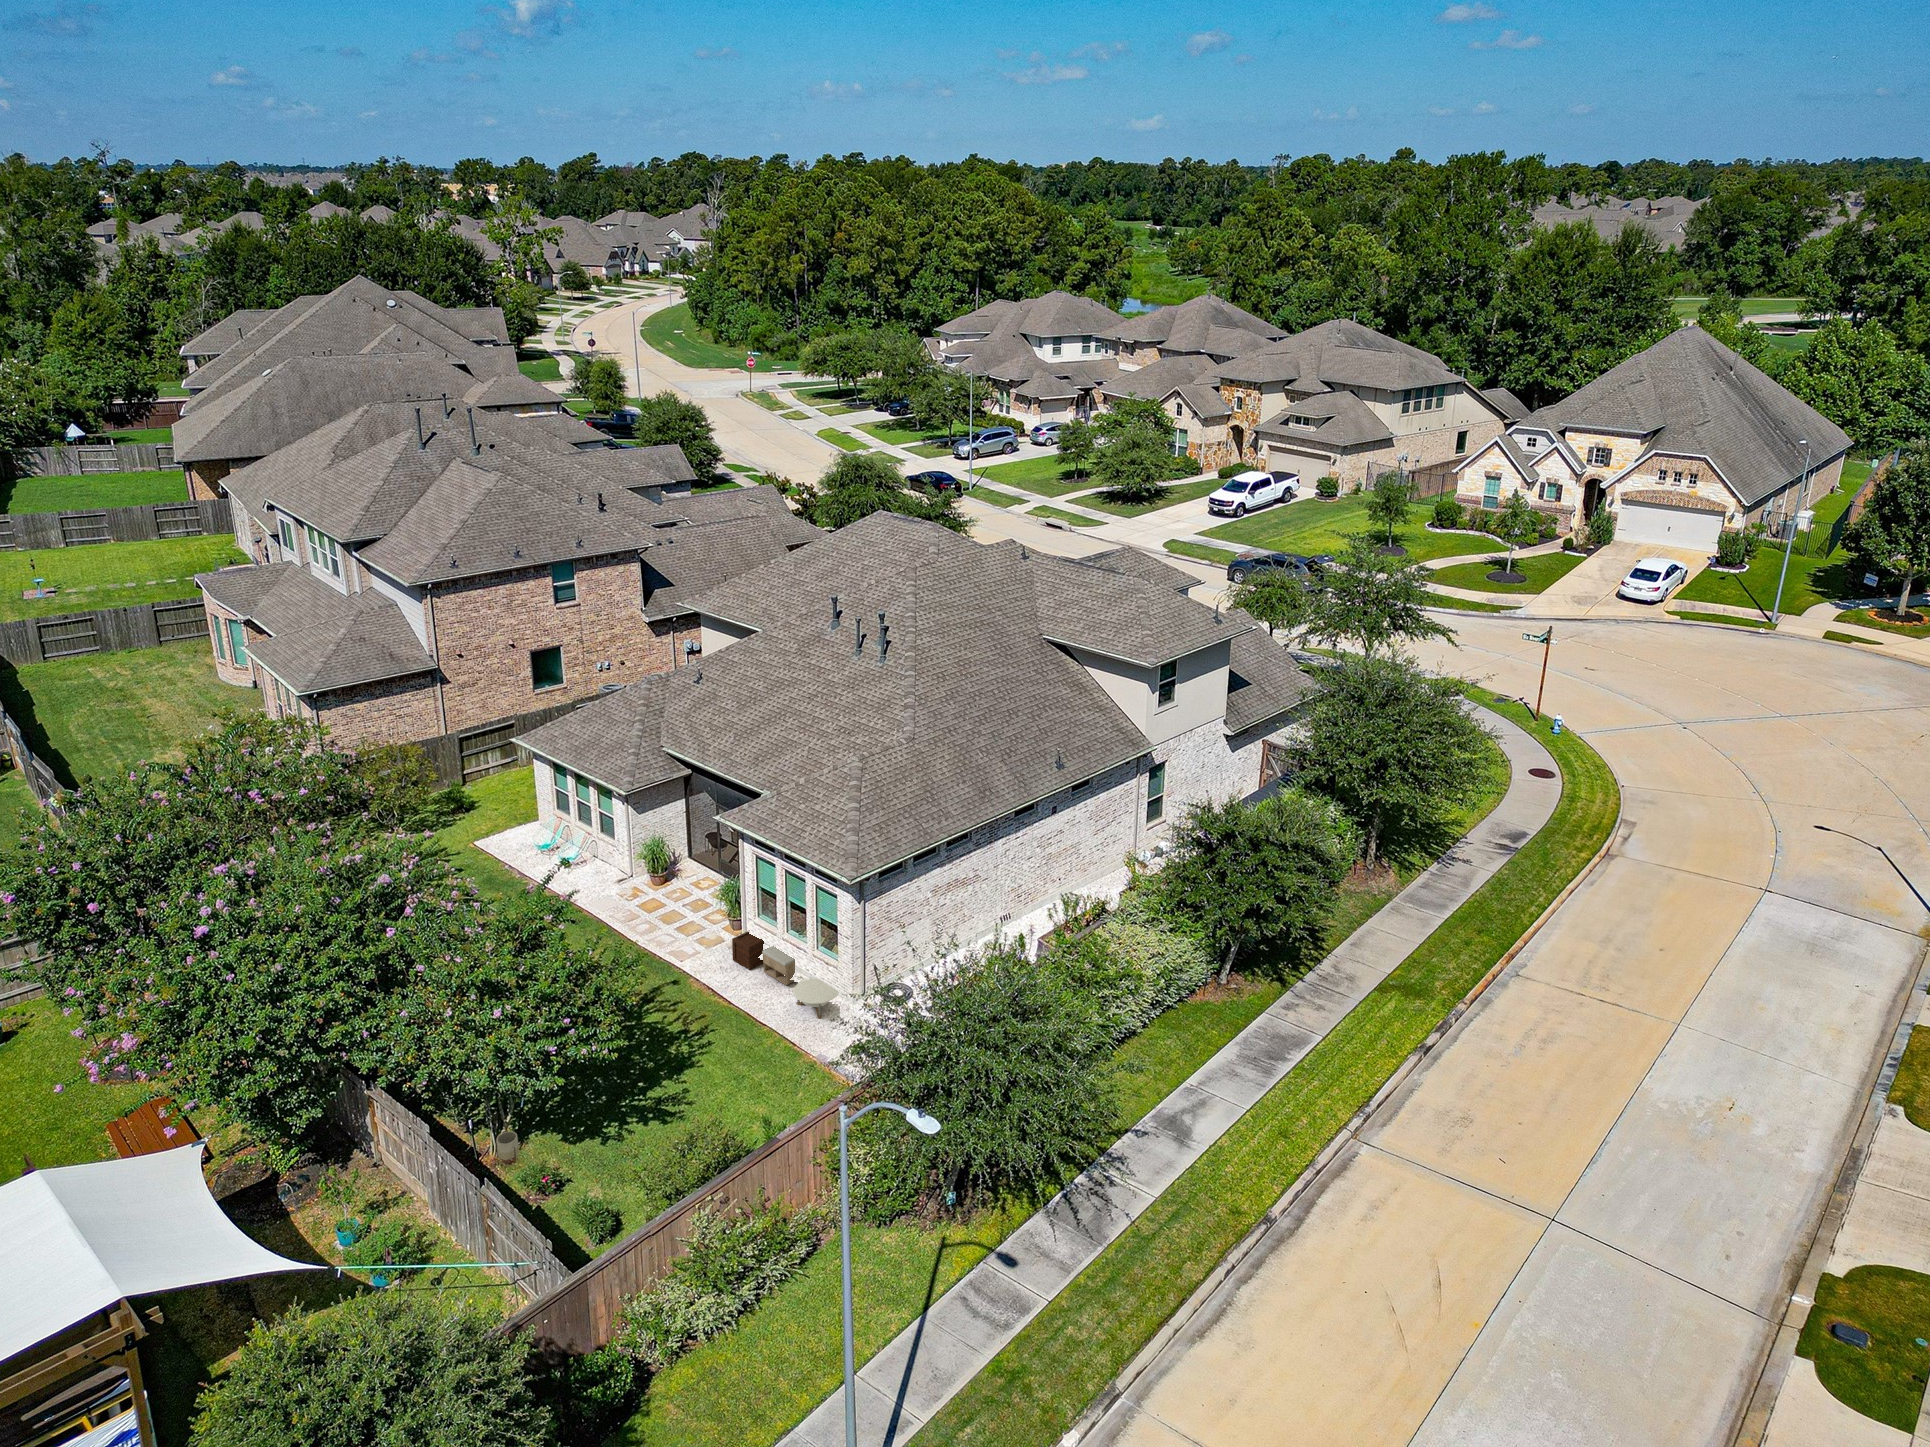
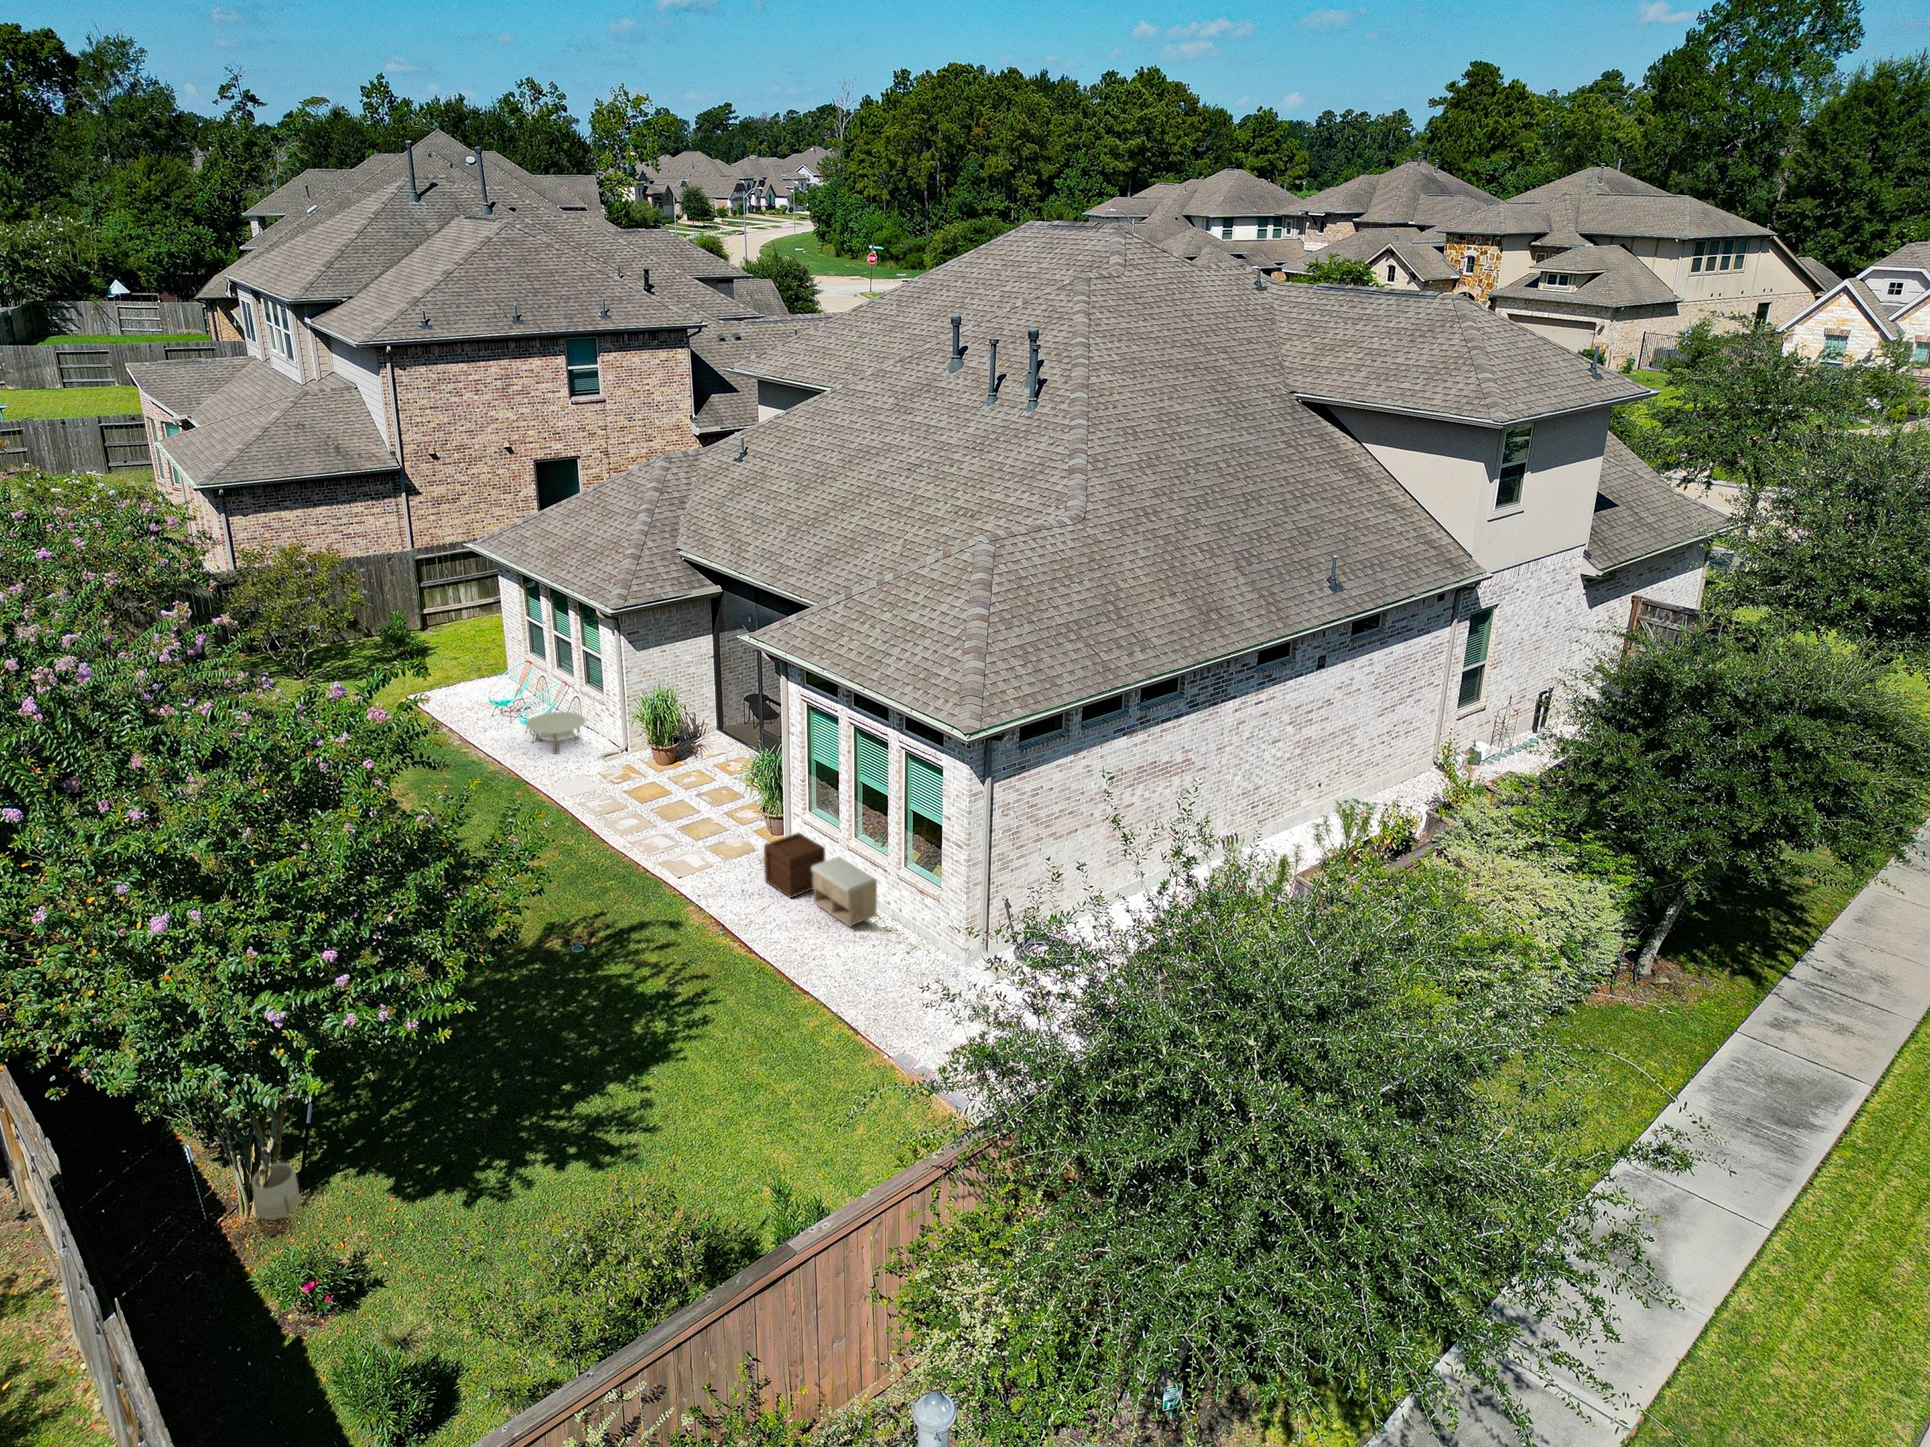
round table: present [793,978,839,1018] -> present [526,712,586,754]

